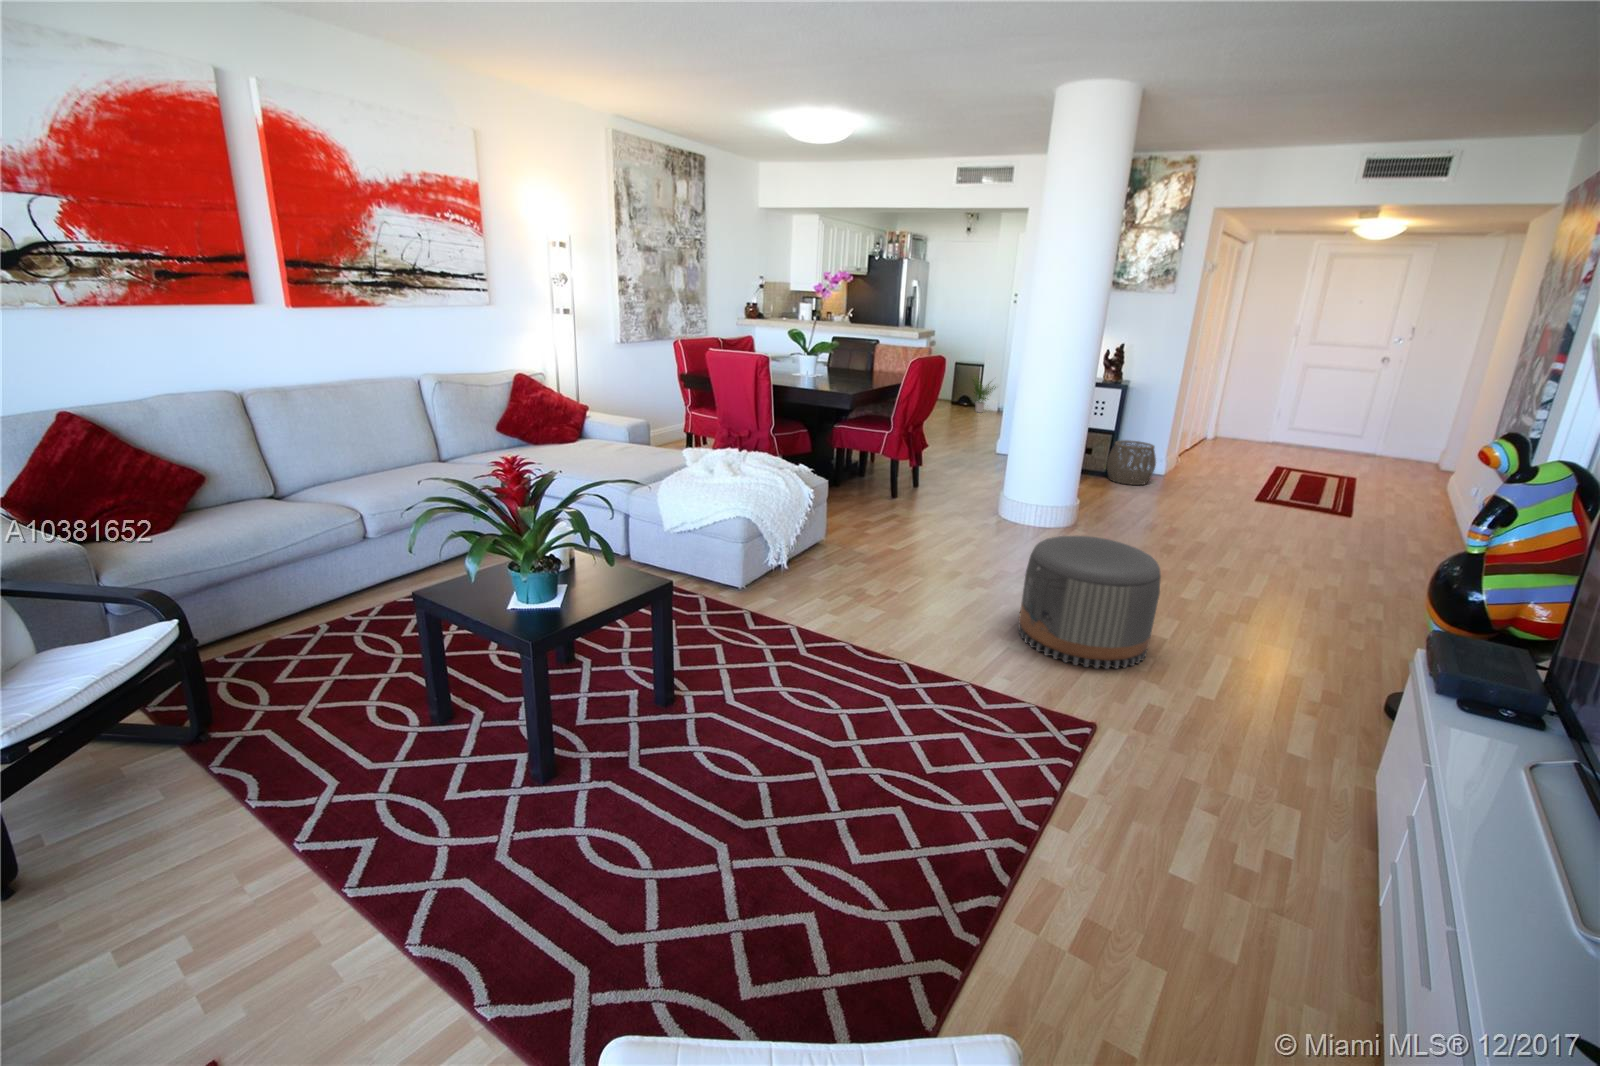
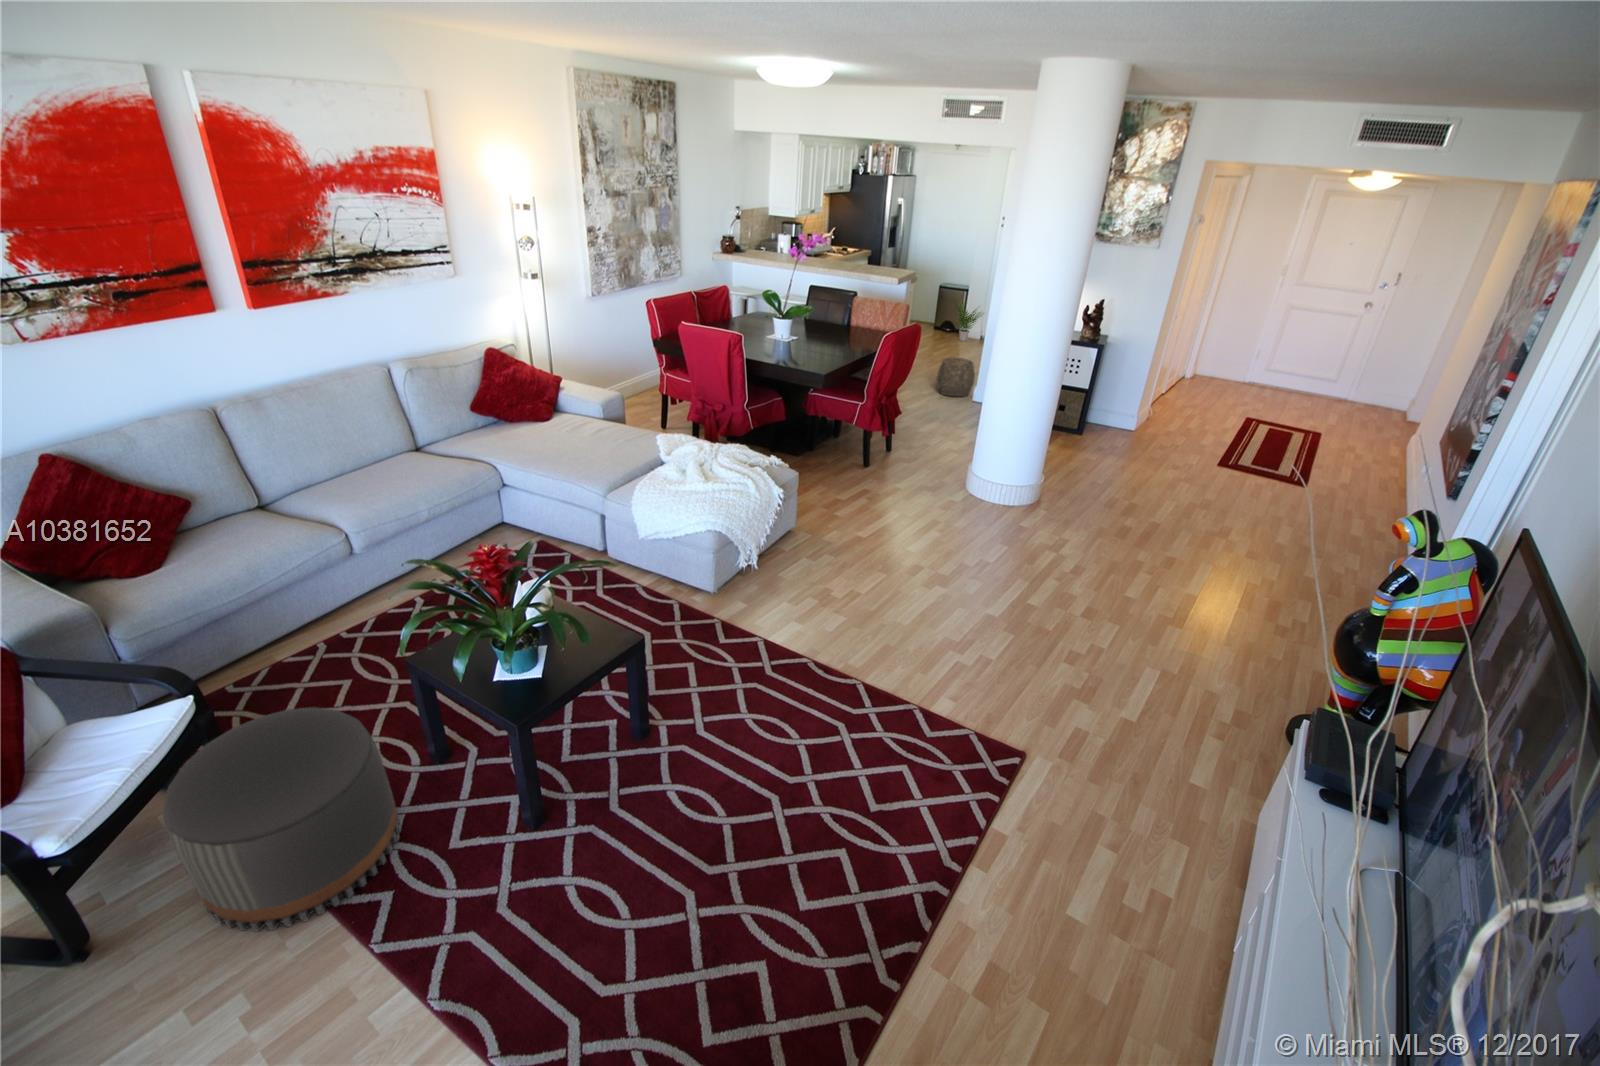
woven basket: present [1107,440,1156,485] -> present [937,357,975,397]
pouf: present [1018,536,1161,669] -> present [162,707,399,931]

